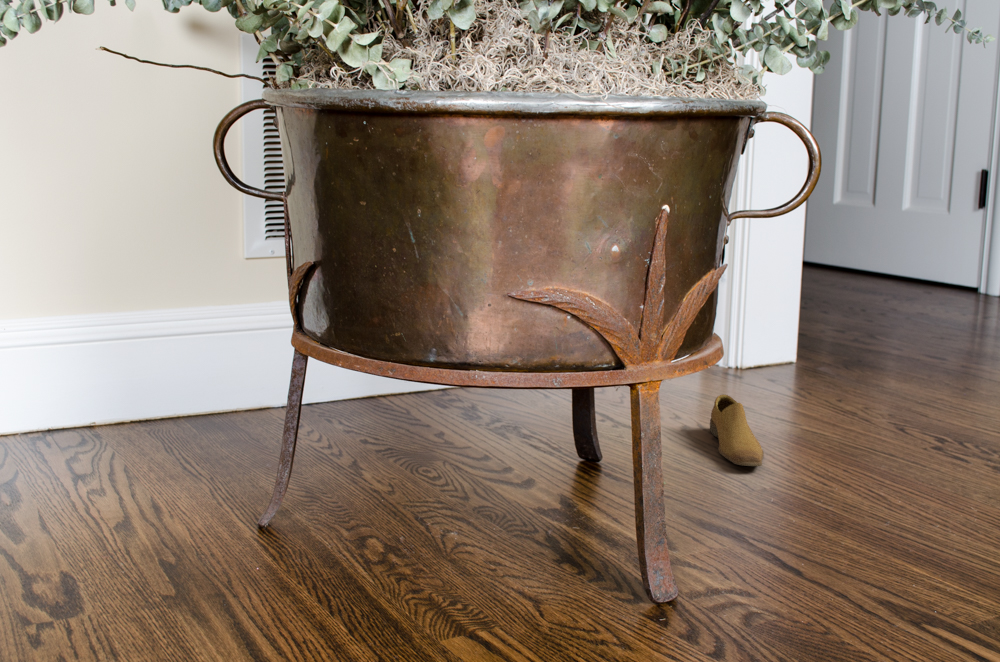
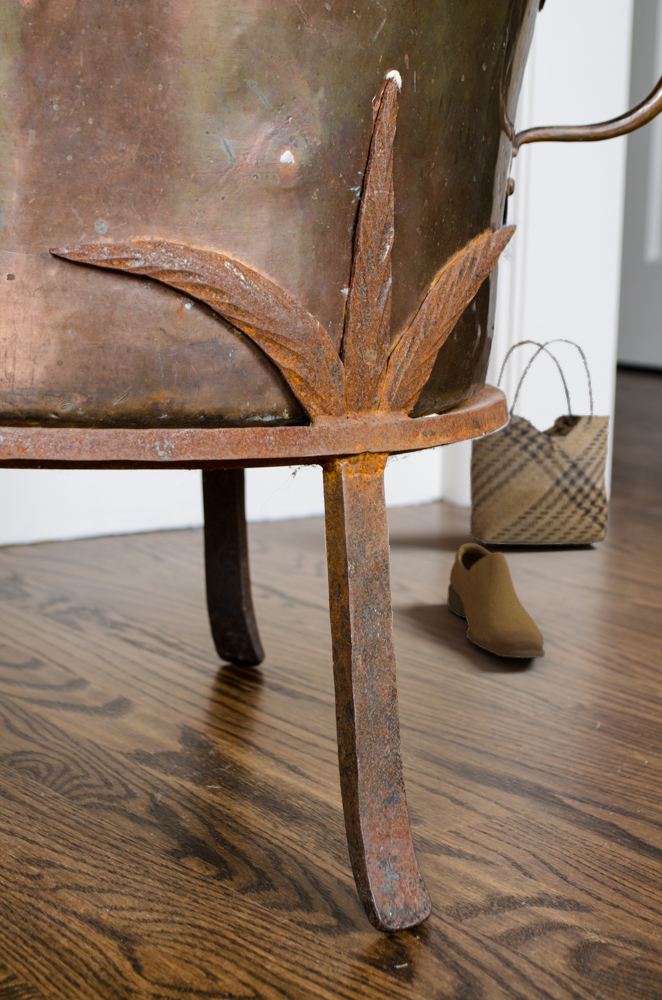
woven basket: none [729,265,819,390] -> present [470,340,610,545]

